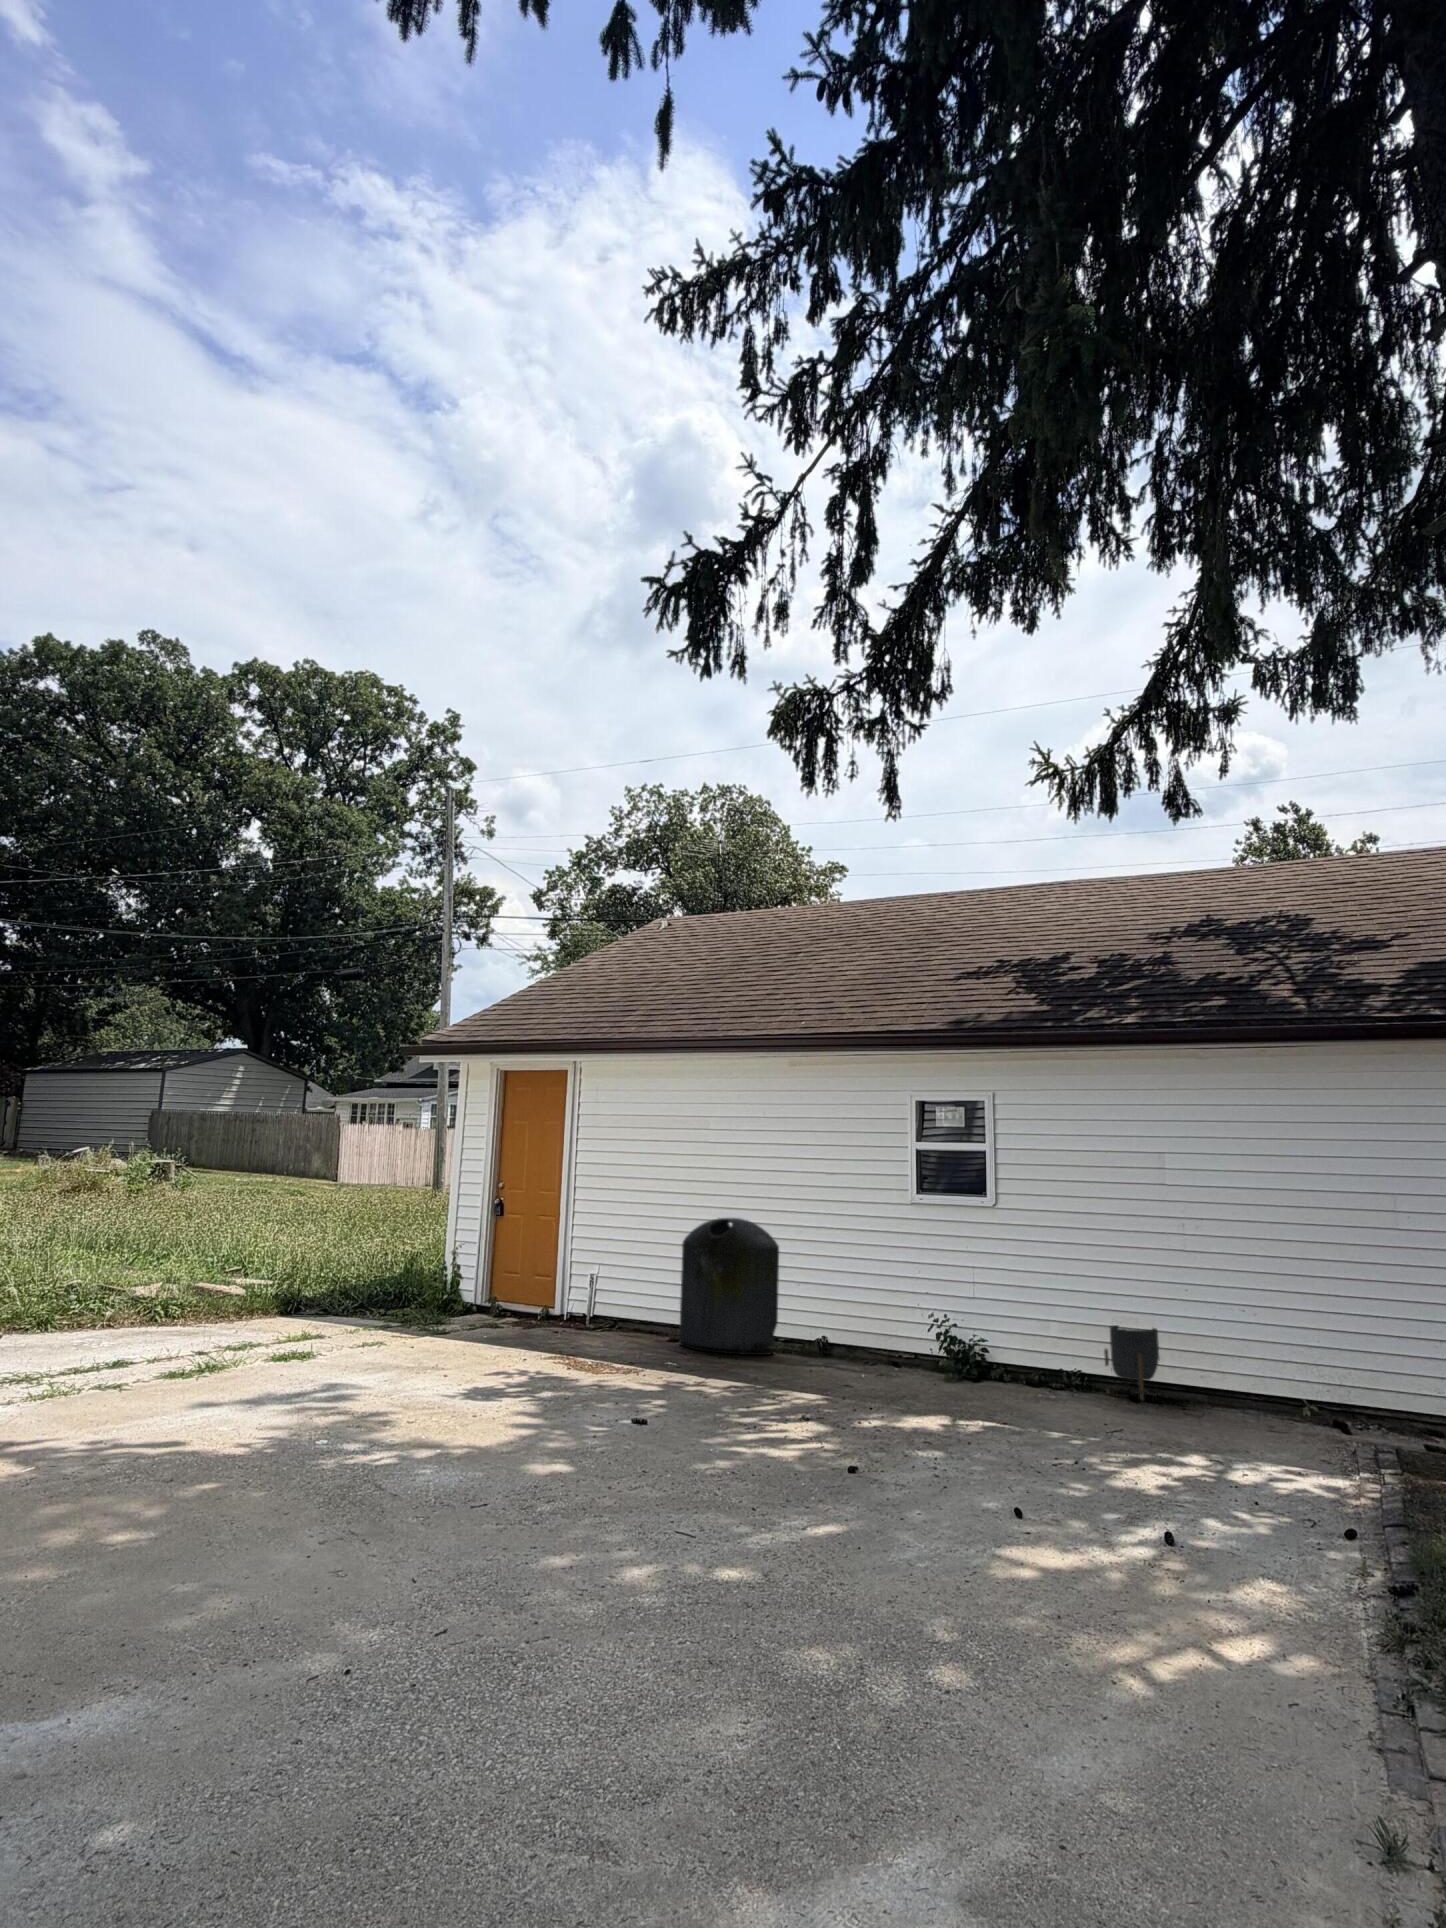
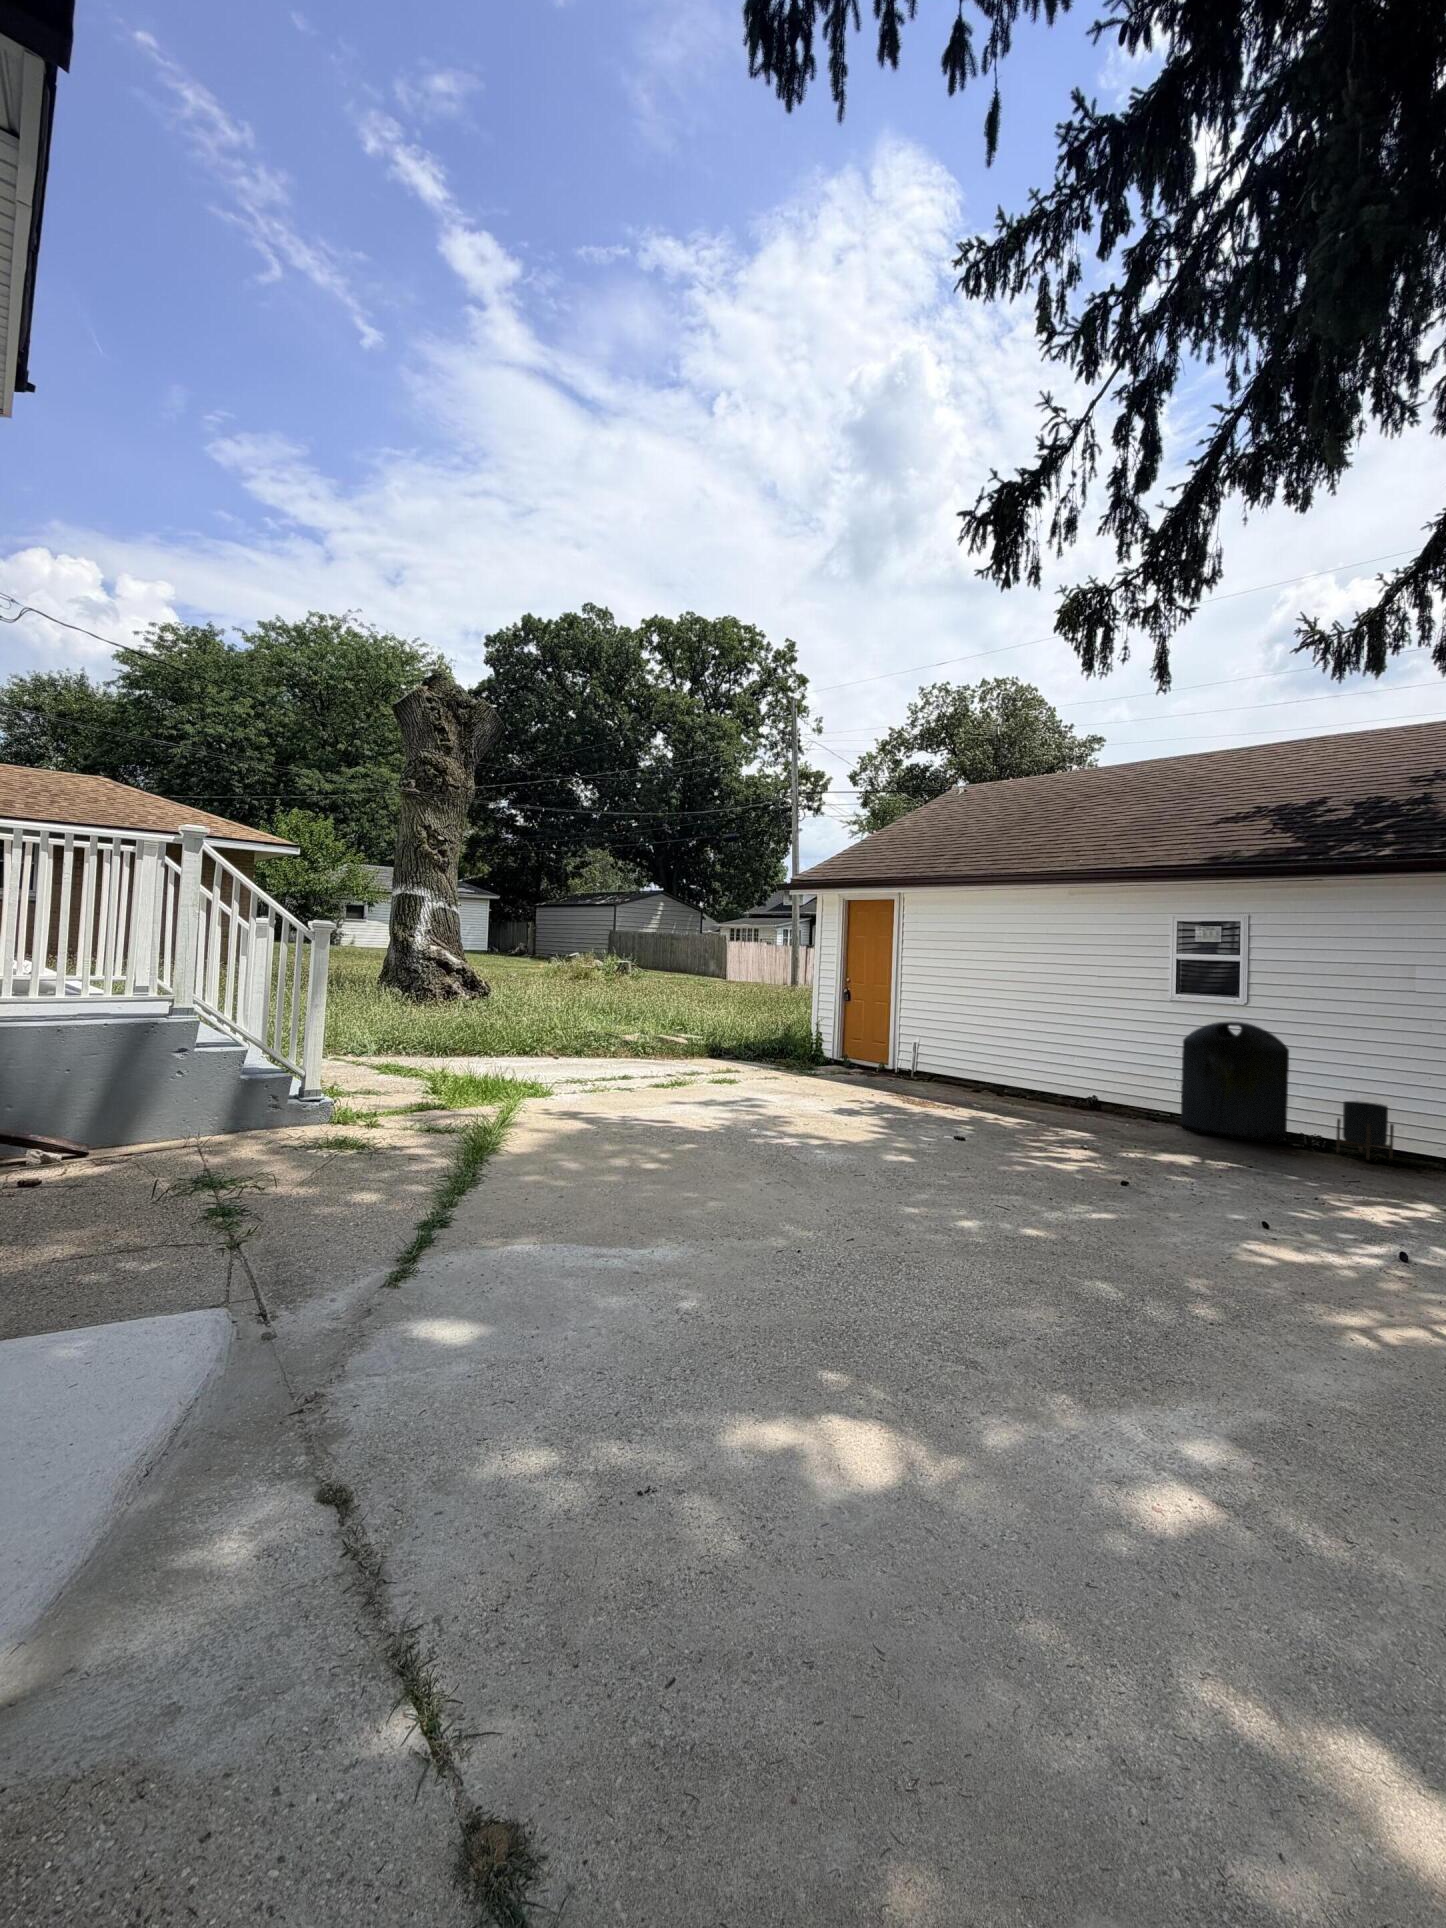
trash can: present [679,1218,779,1355] -> present [1181,1022,1289,1143]

